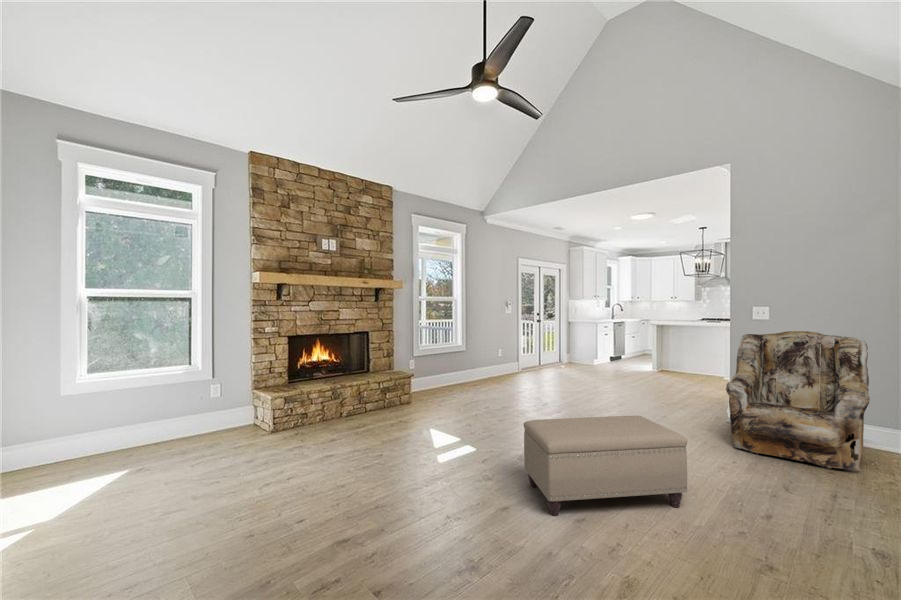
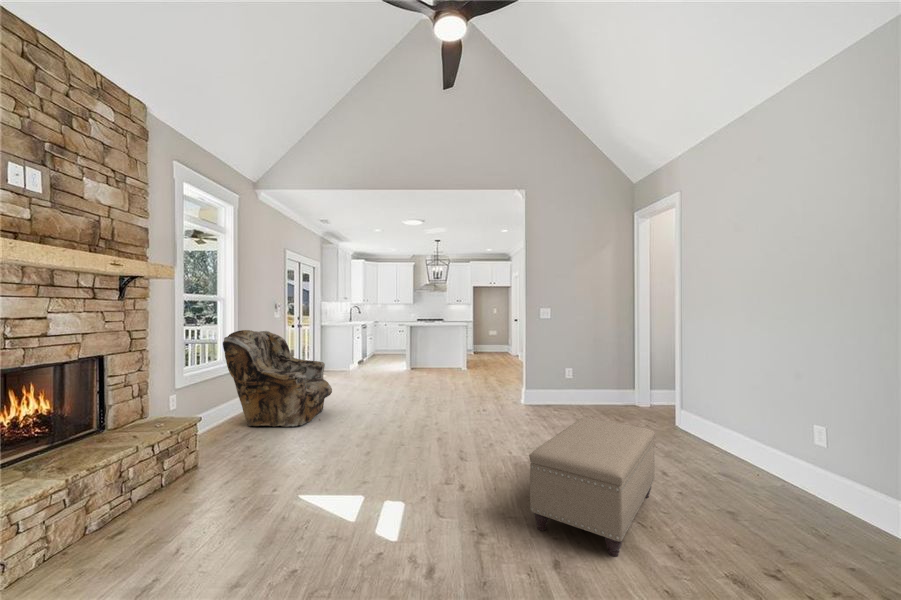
armchair: present [726,331,870,471] -> present [223,330,332,427]

